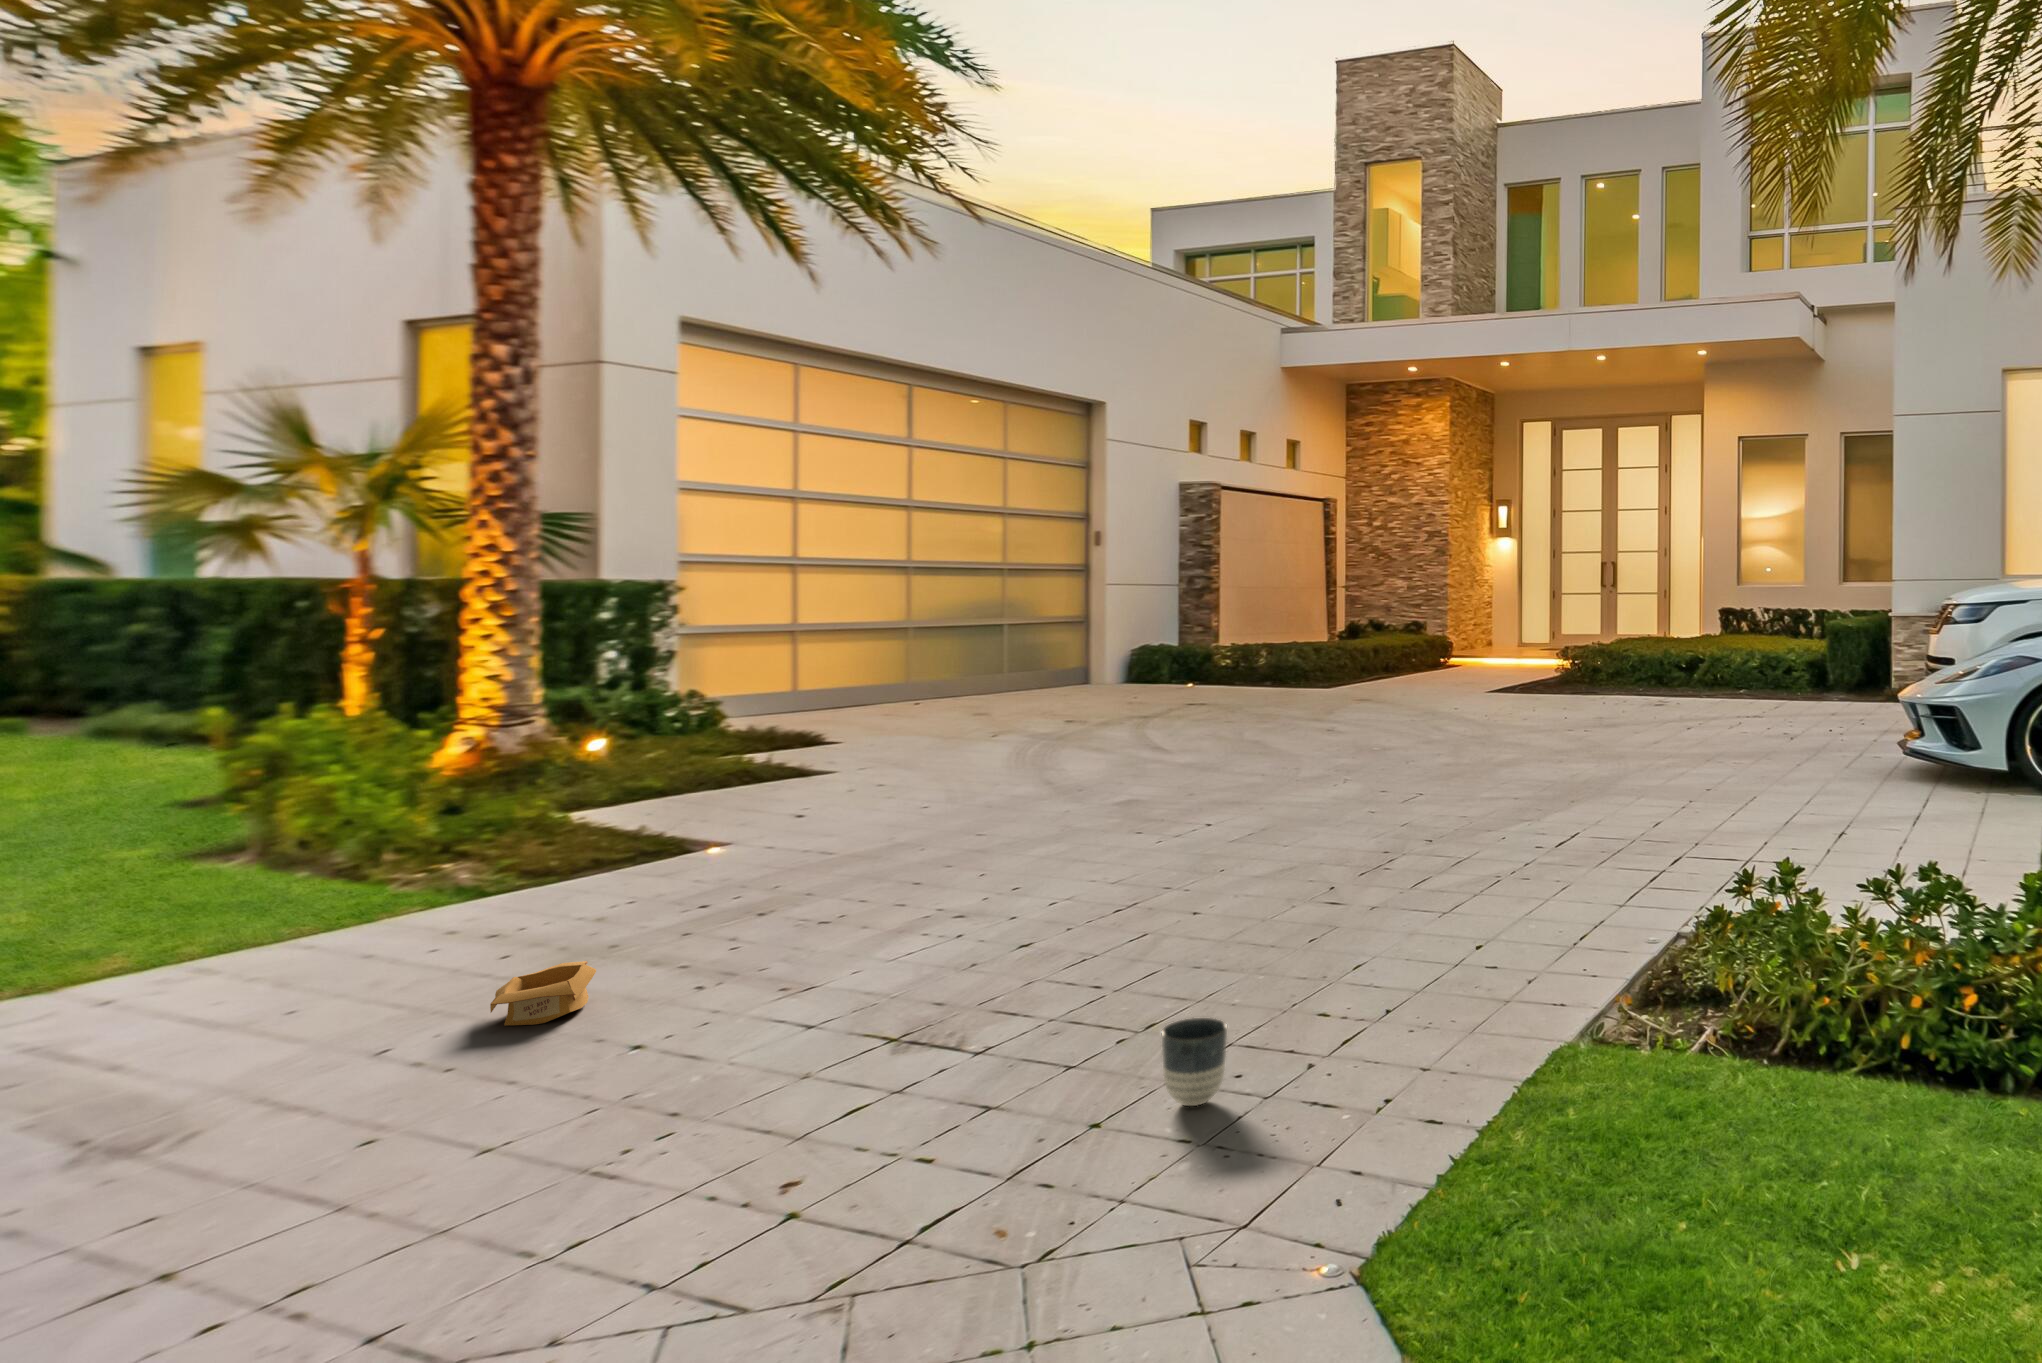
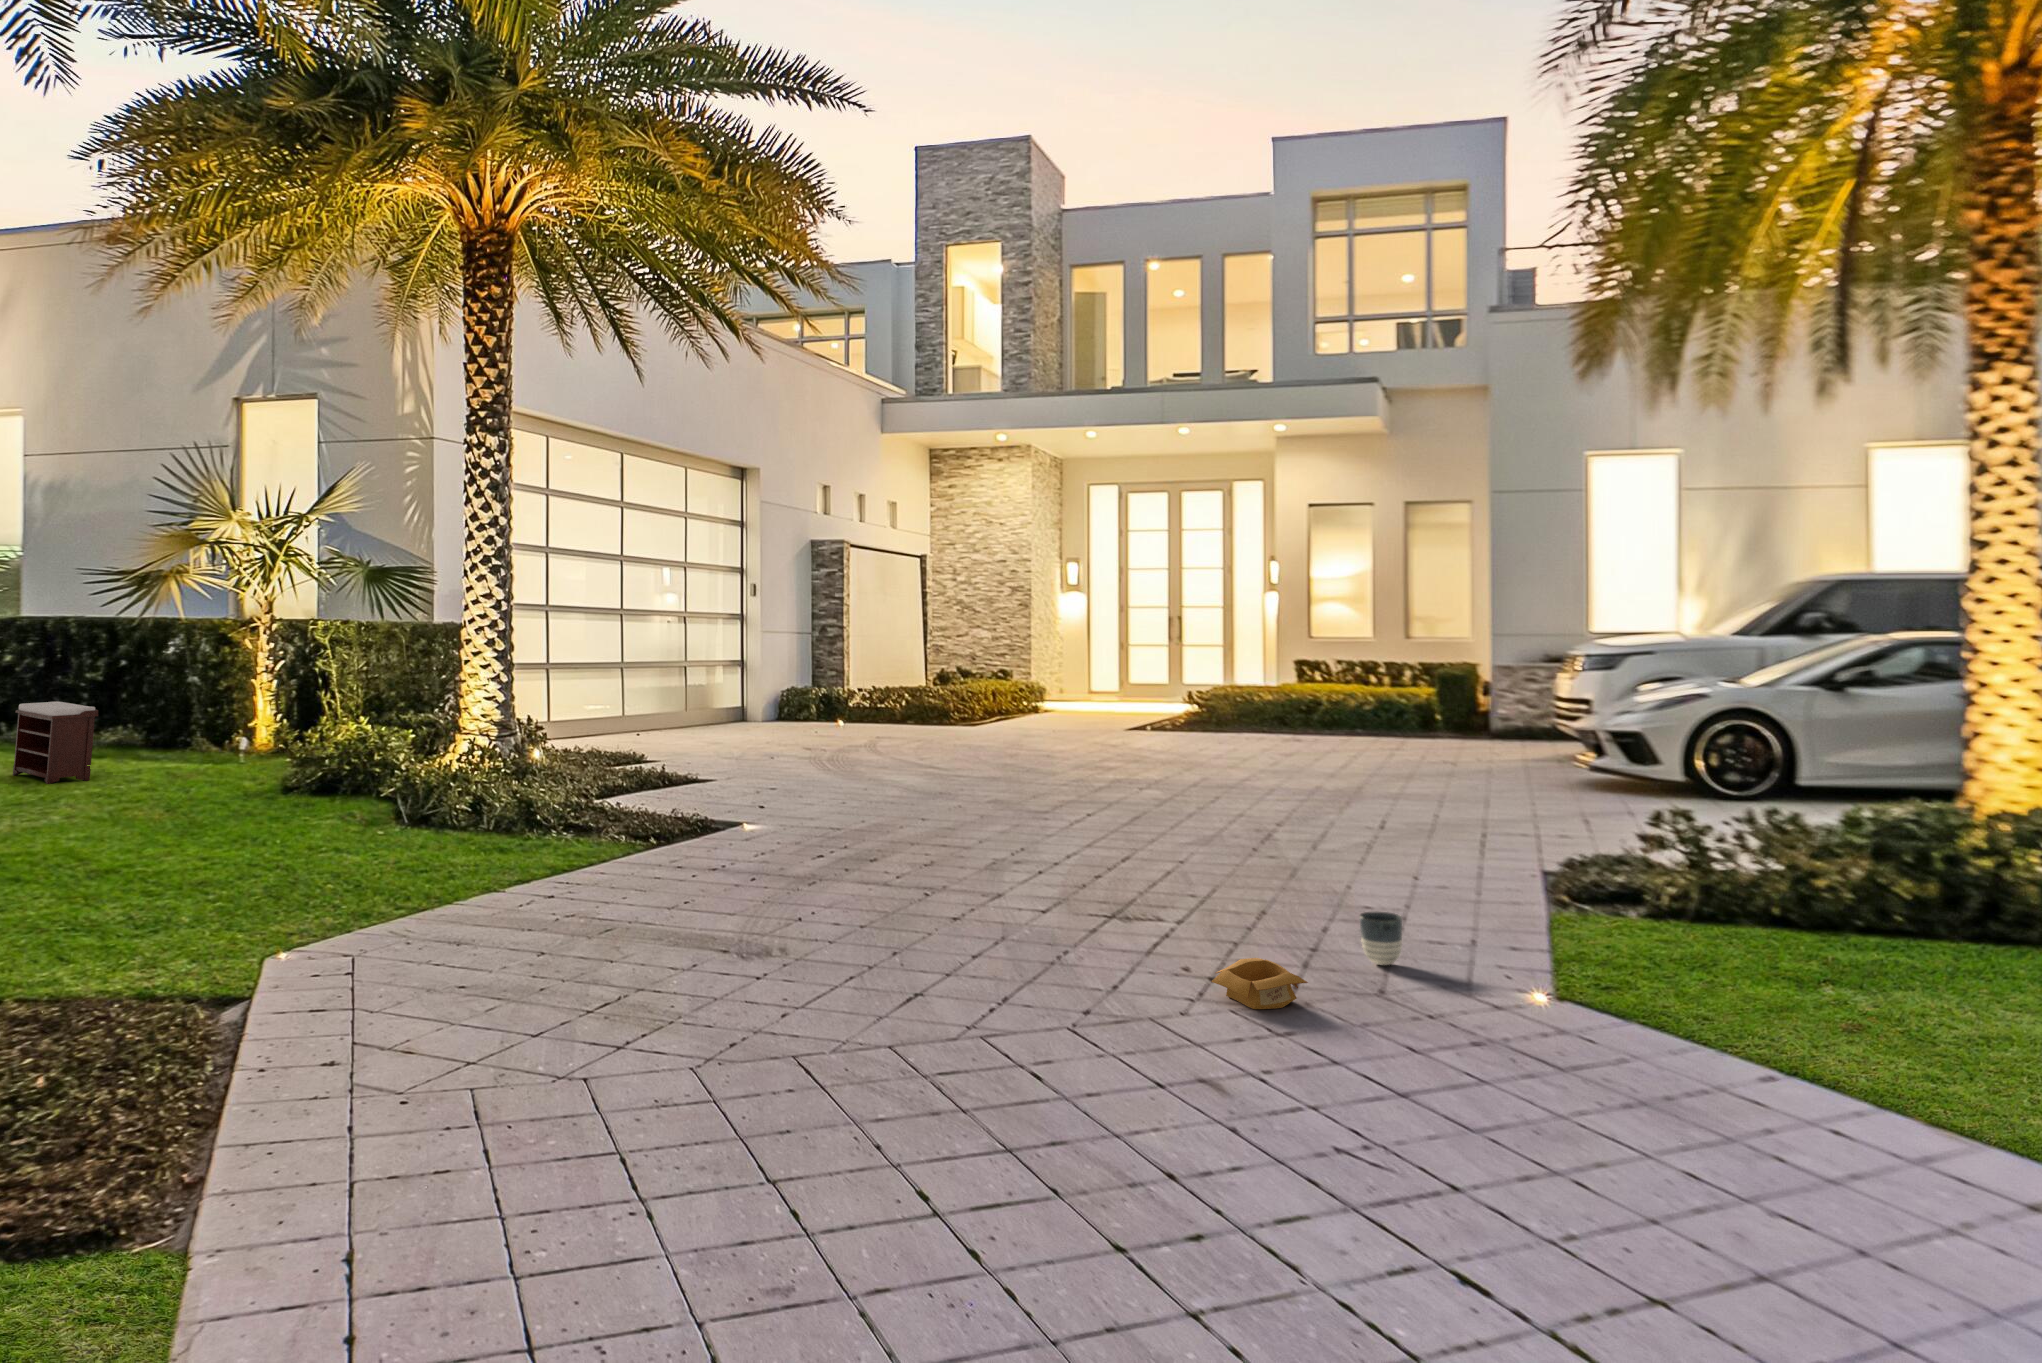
bench: none [120,669,194,765] -> present [13,702,98,784]
cardboard box: present [490,961,596,1025] -> present [1211,958,1308,1009]

